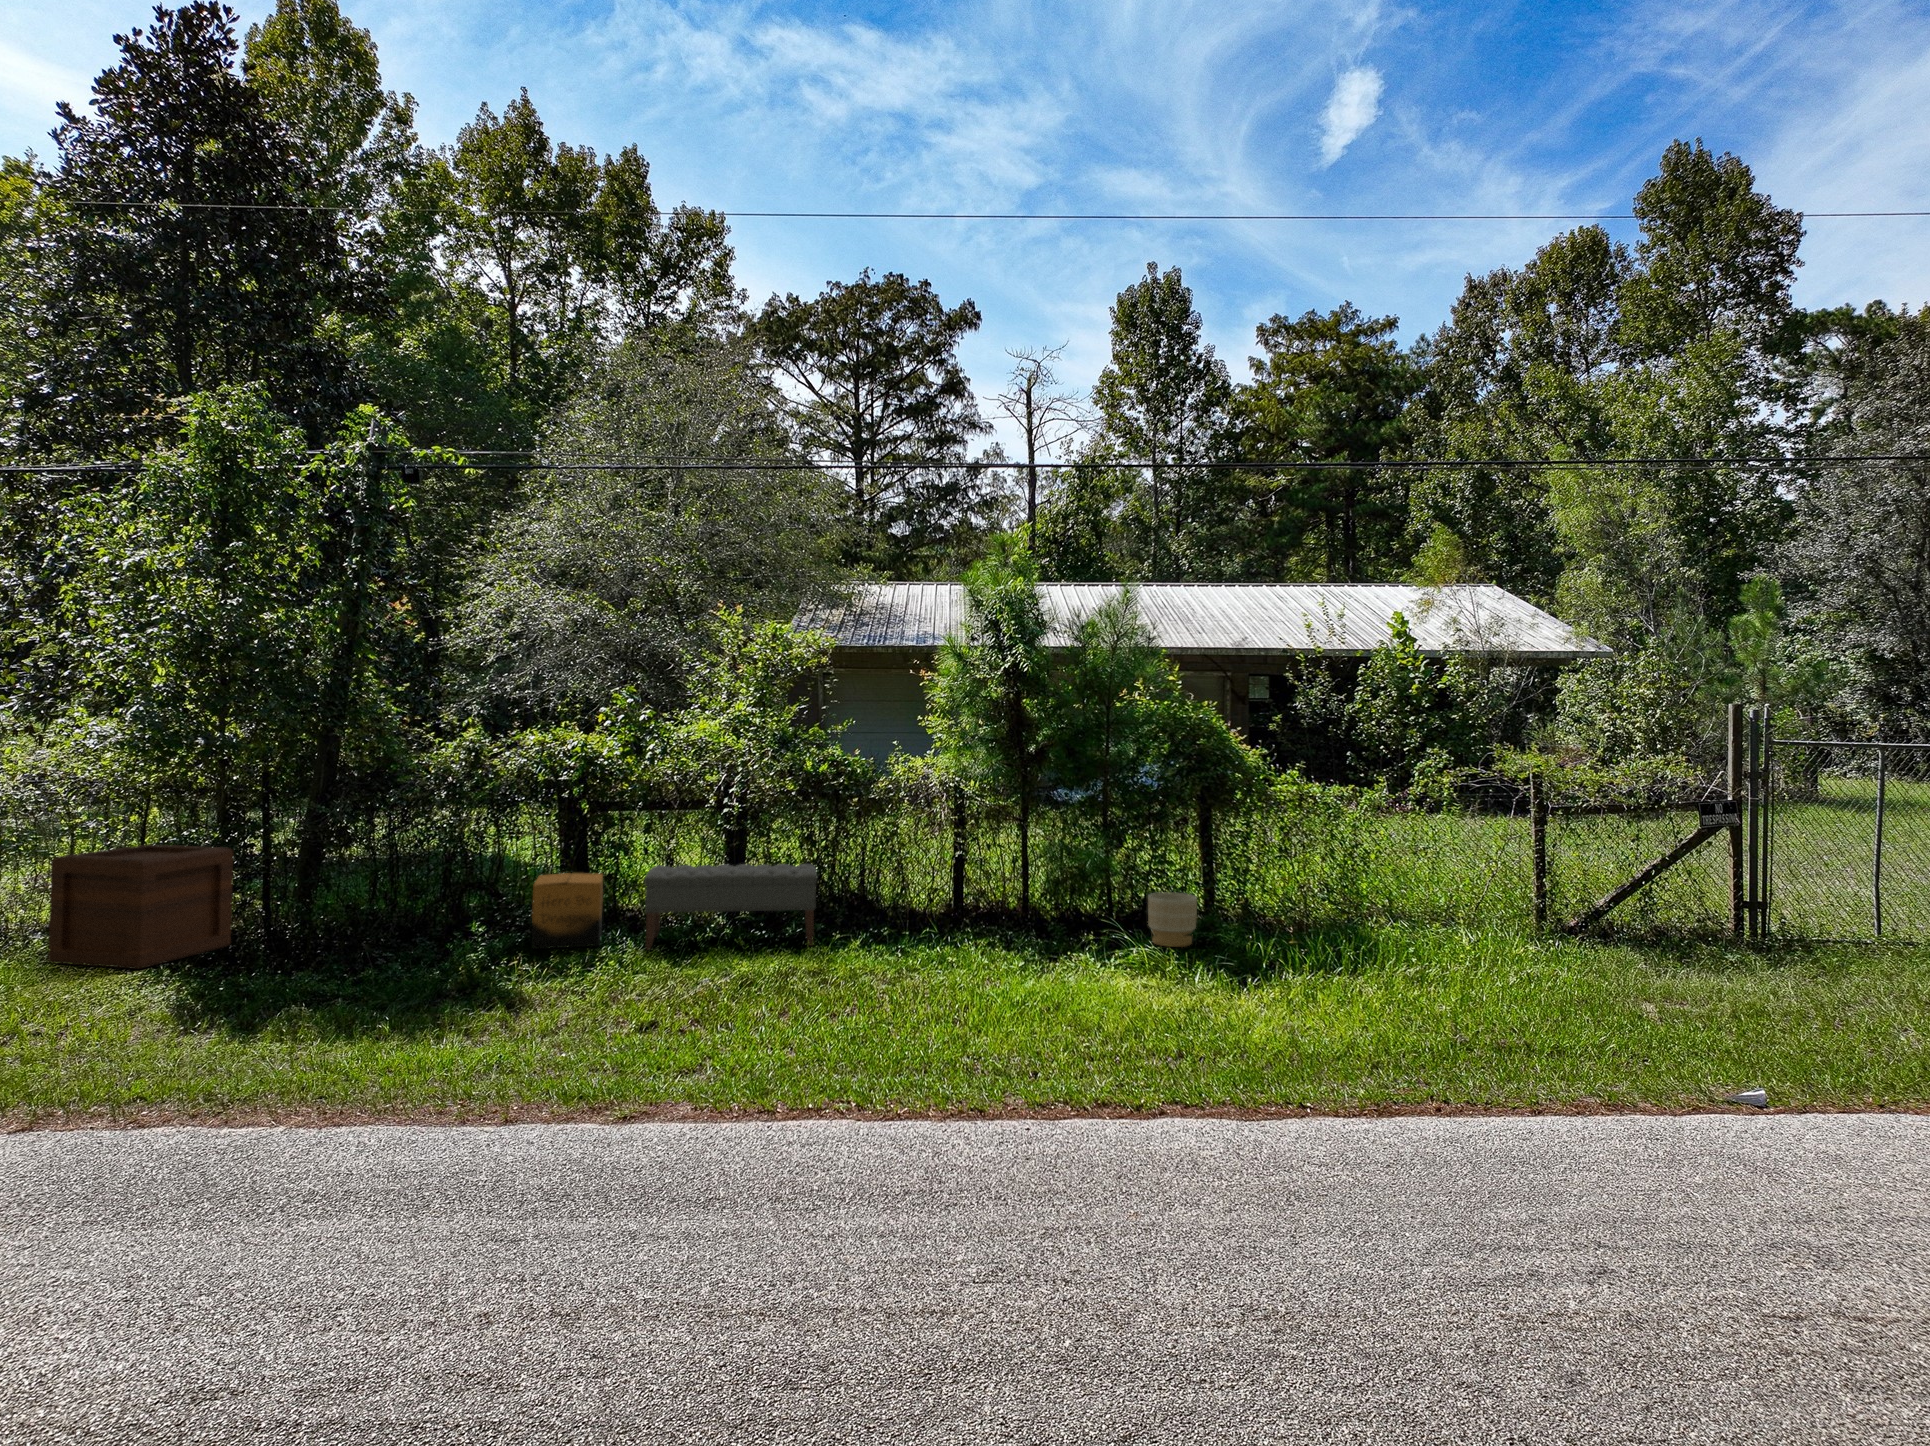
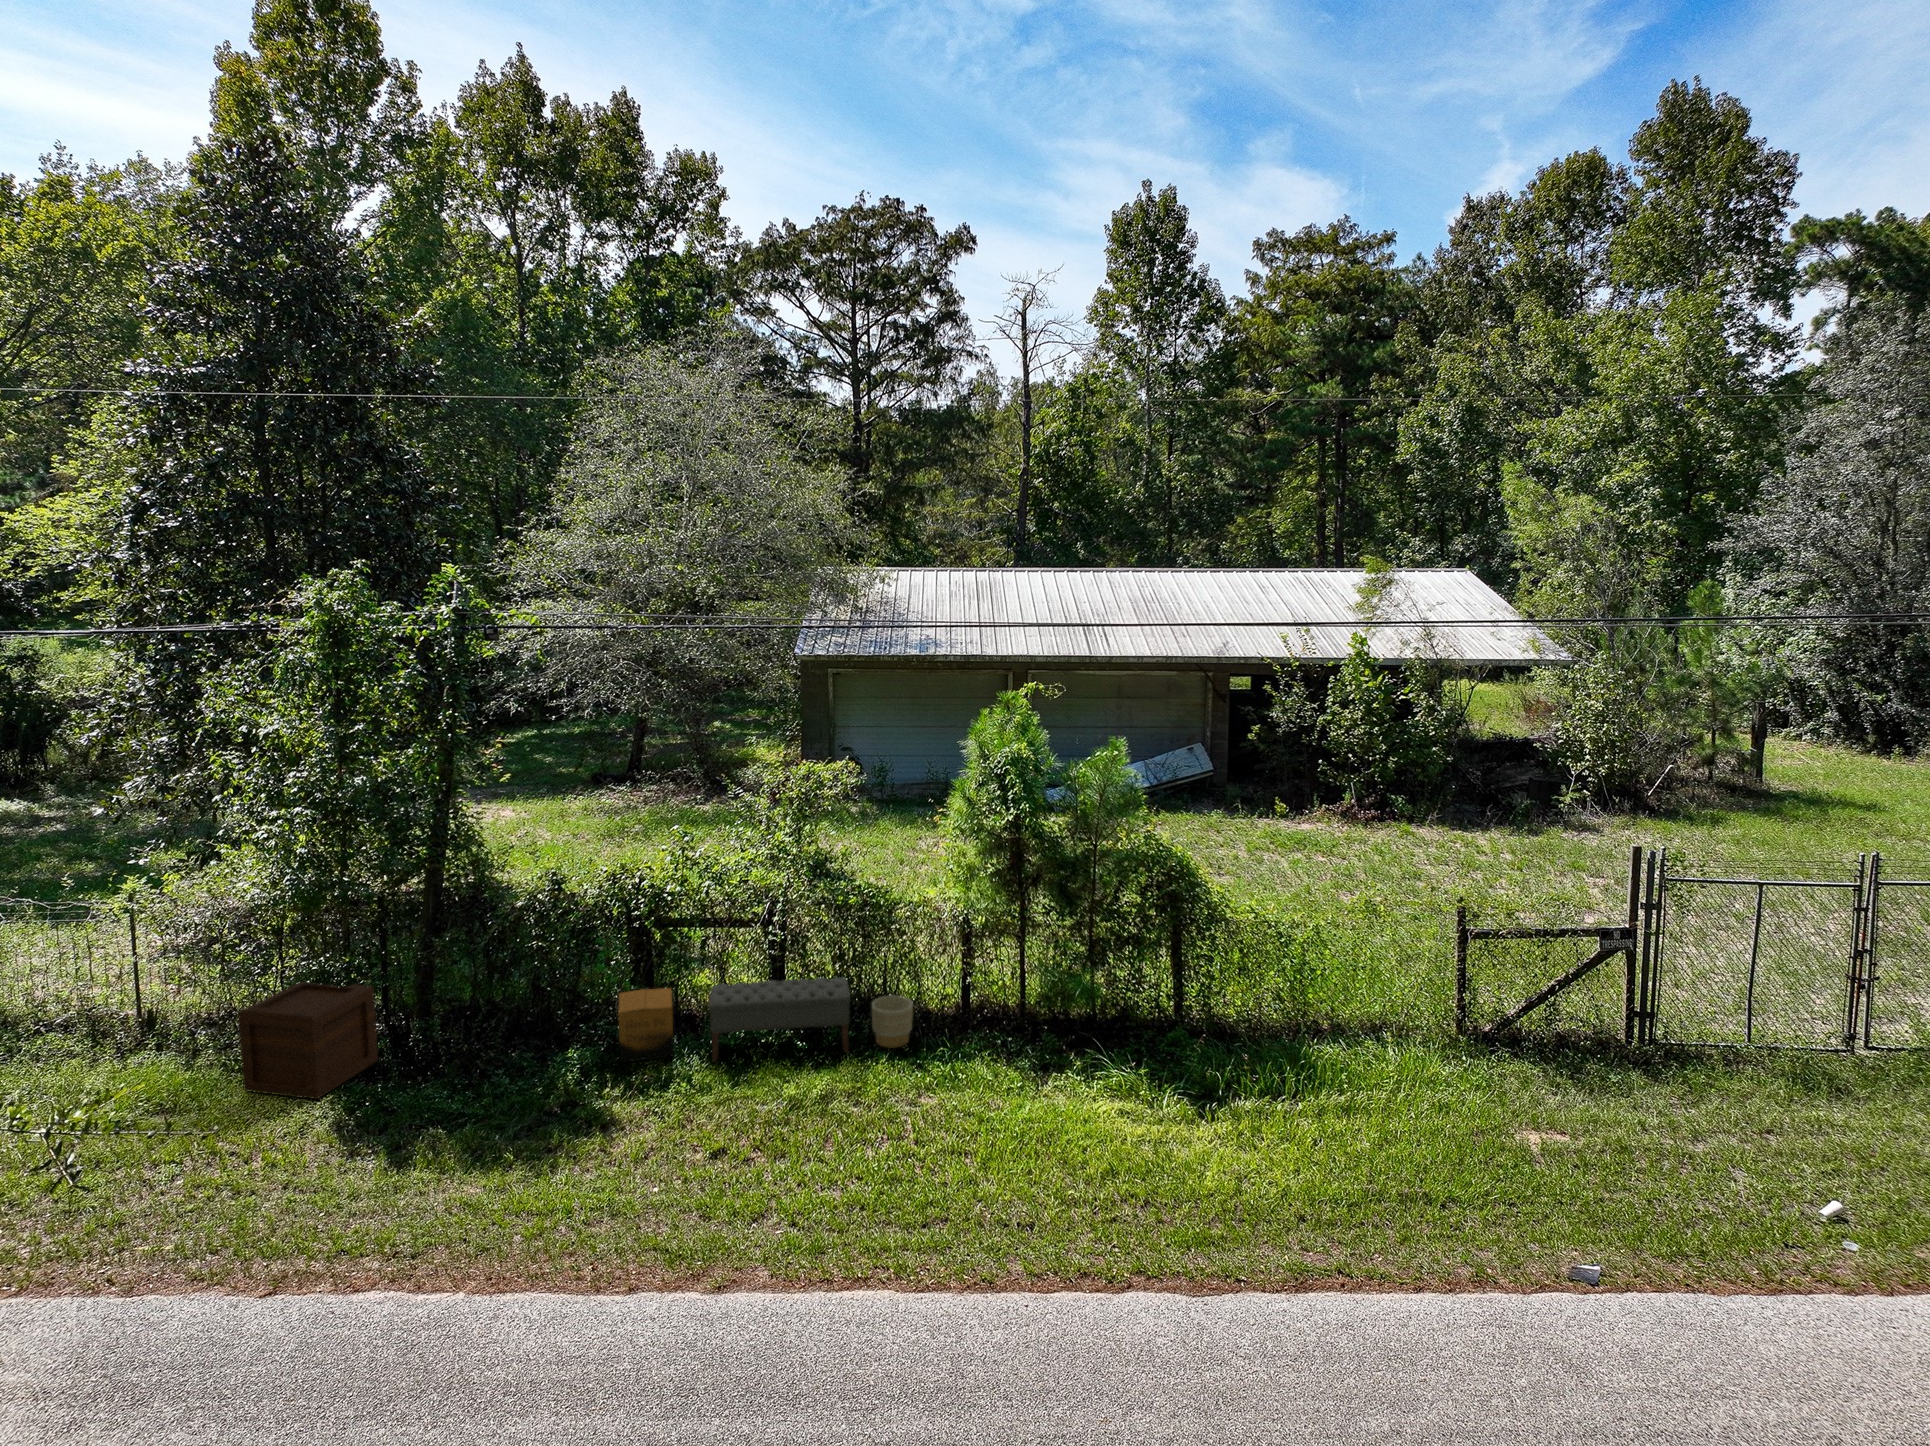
planter: present [1148,892,1197,947] -> present [872,996,913,1048]

